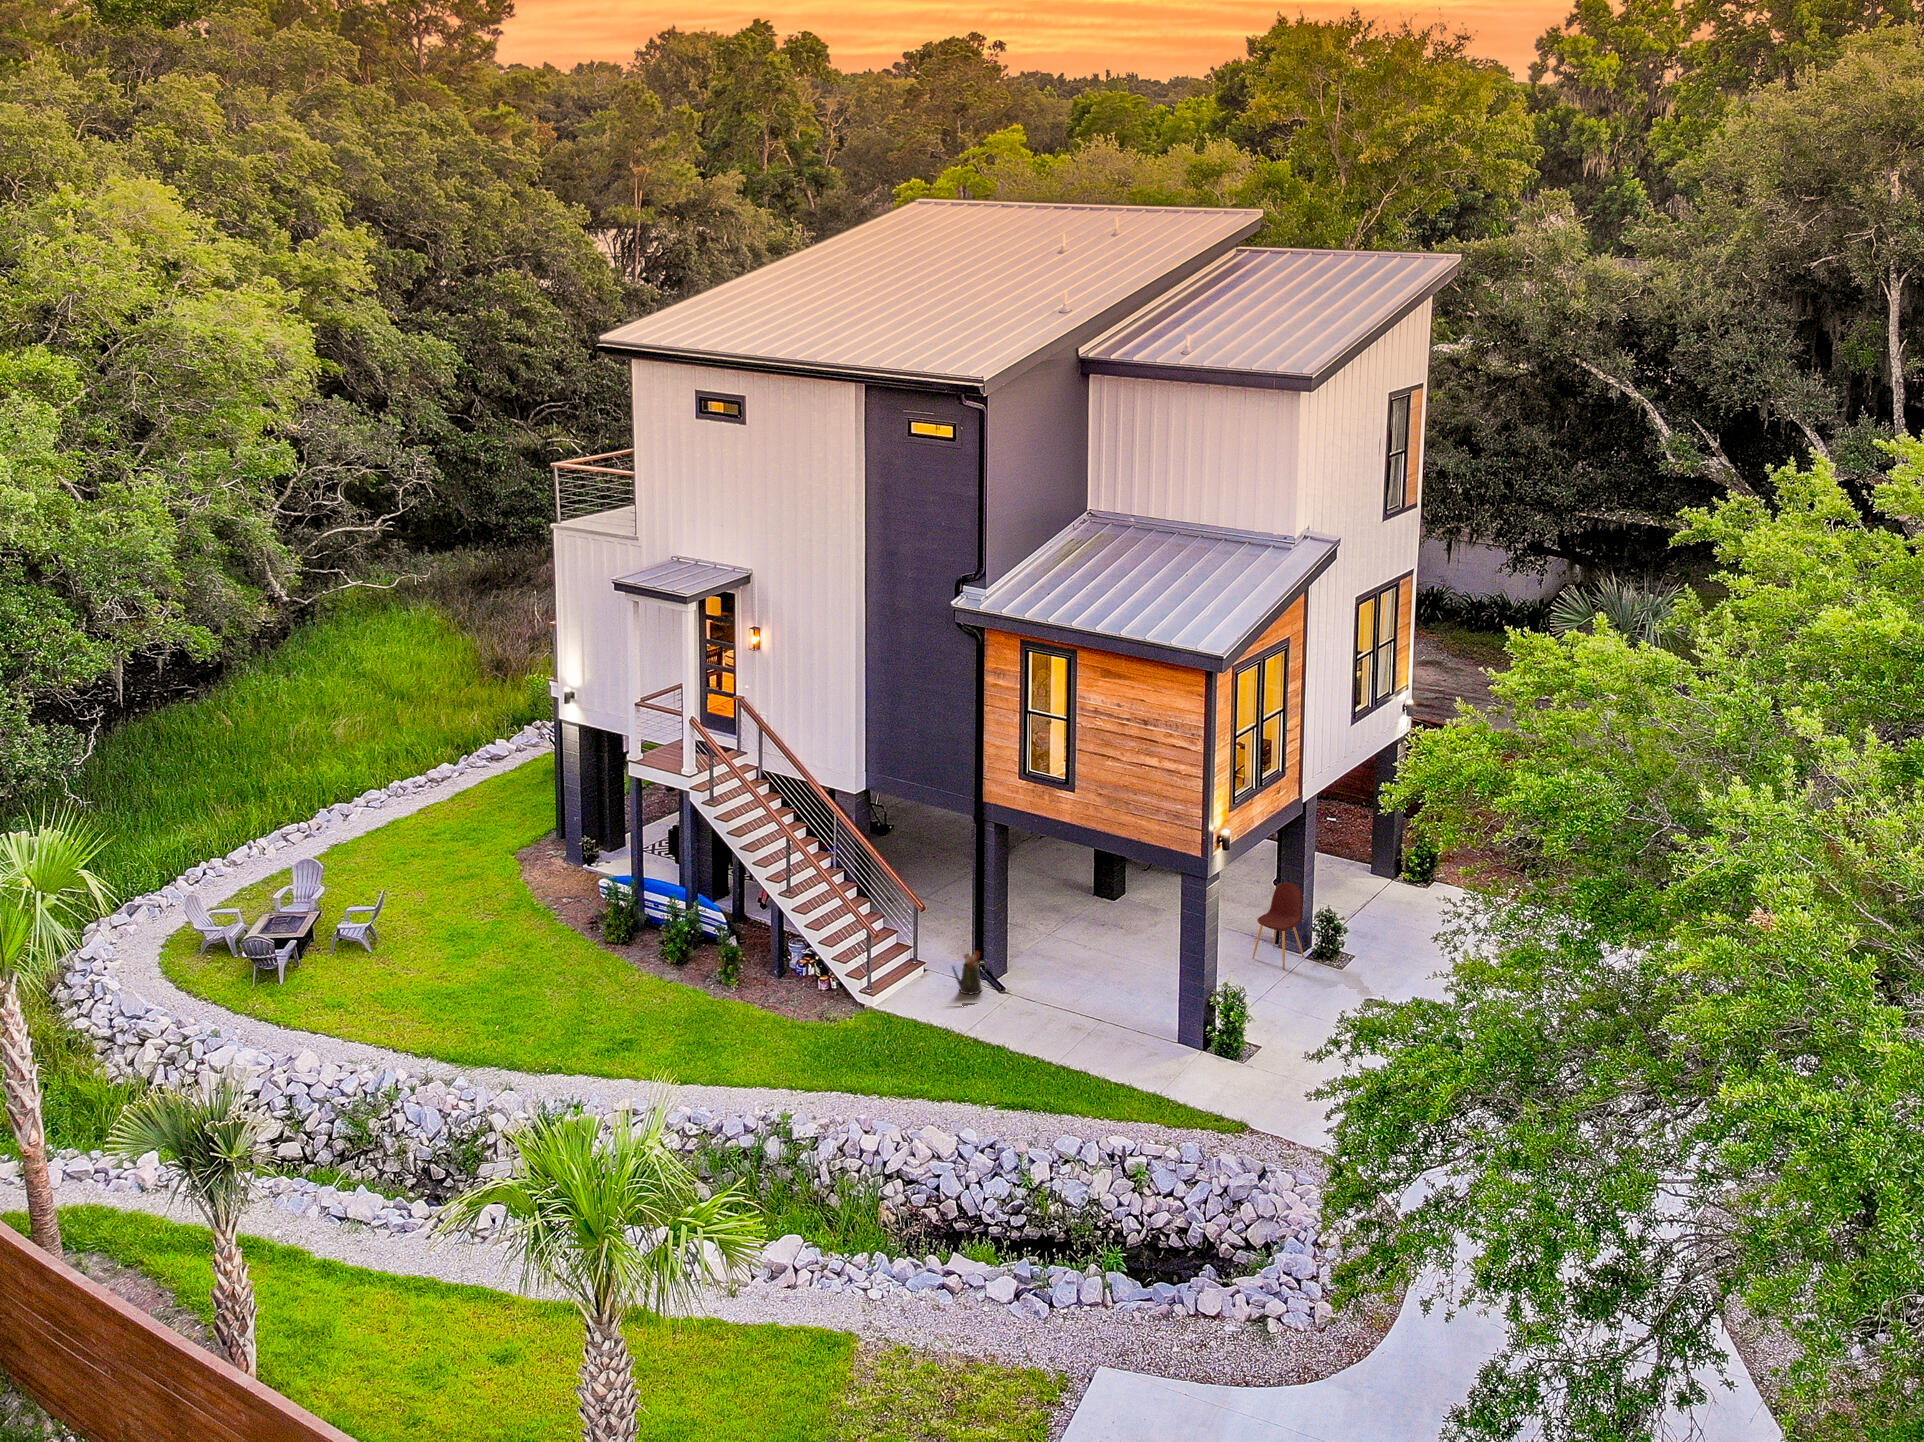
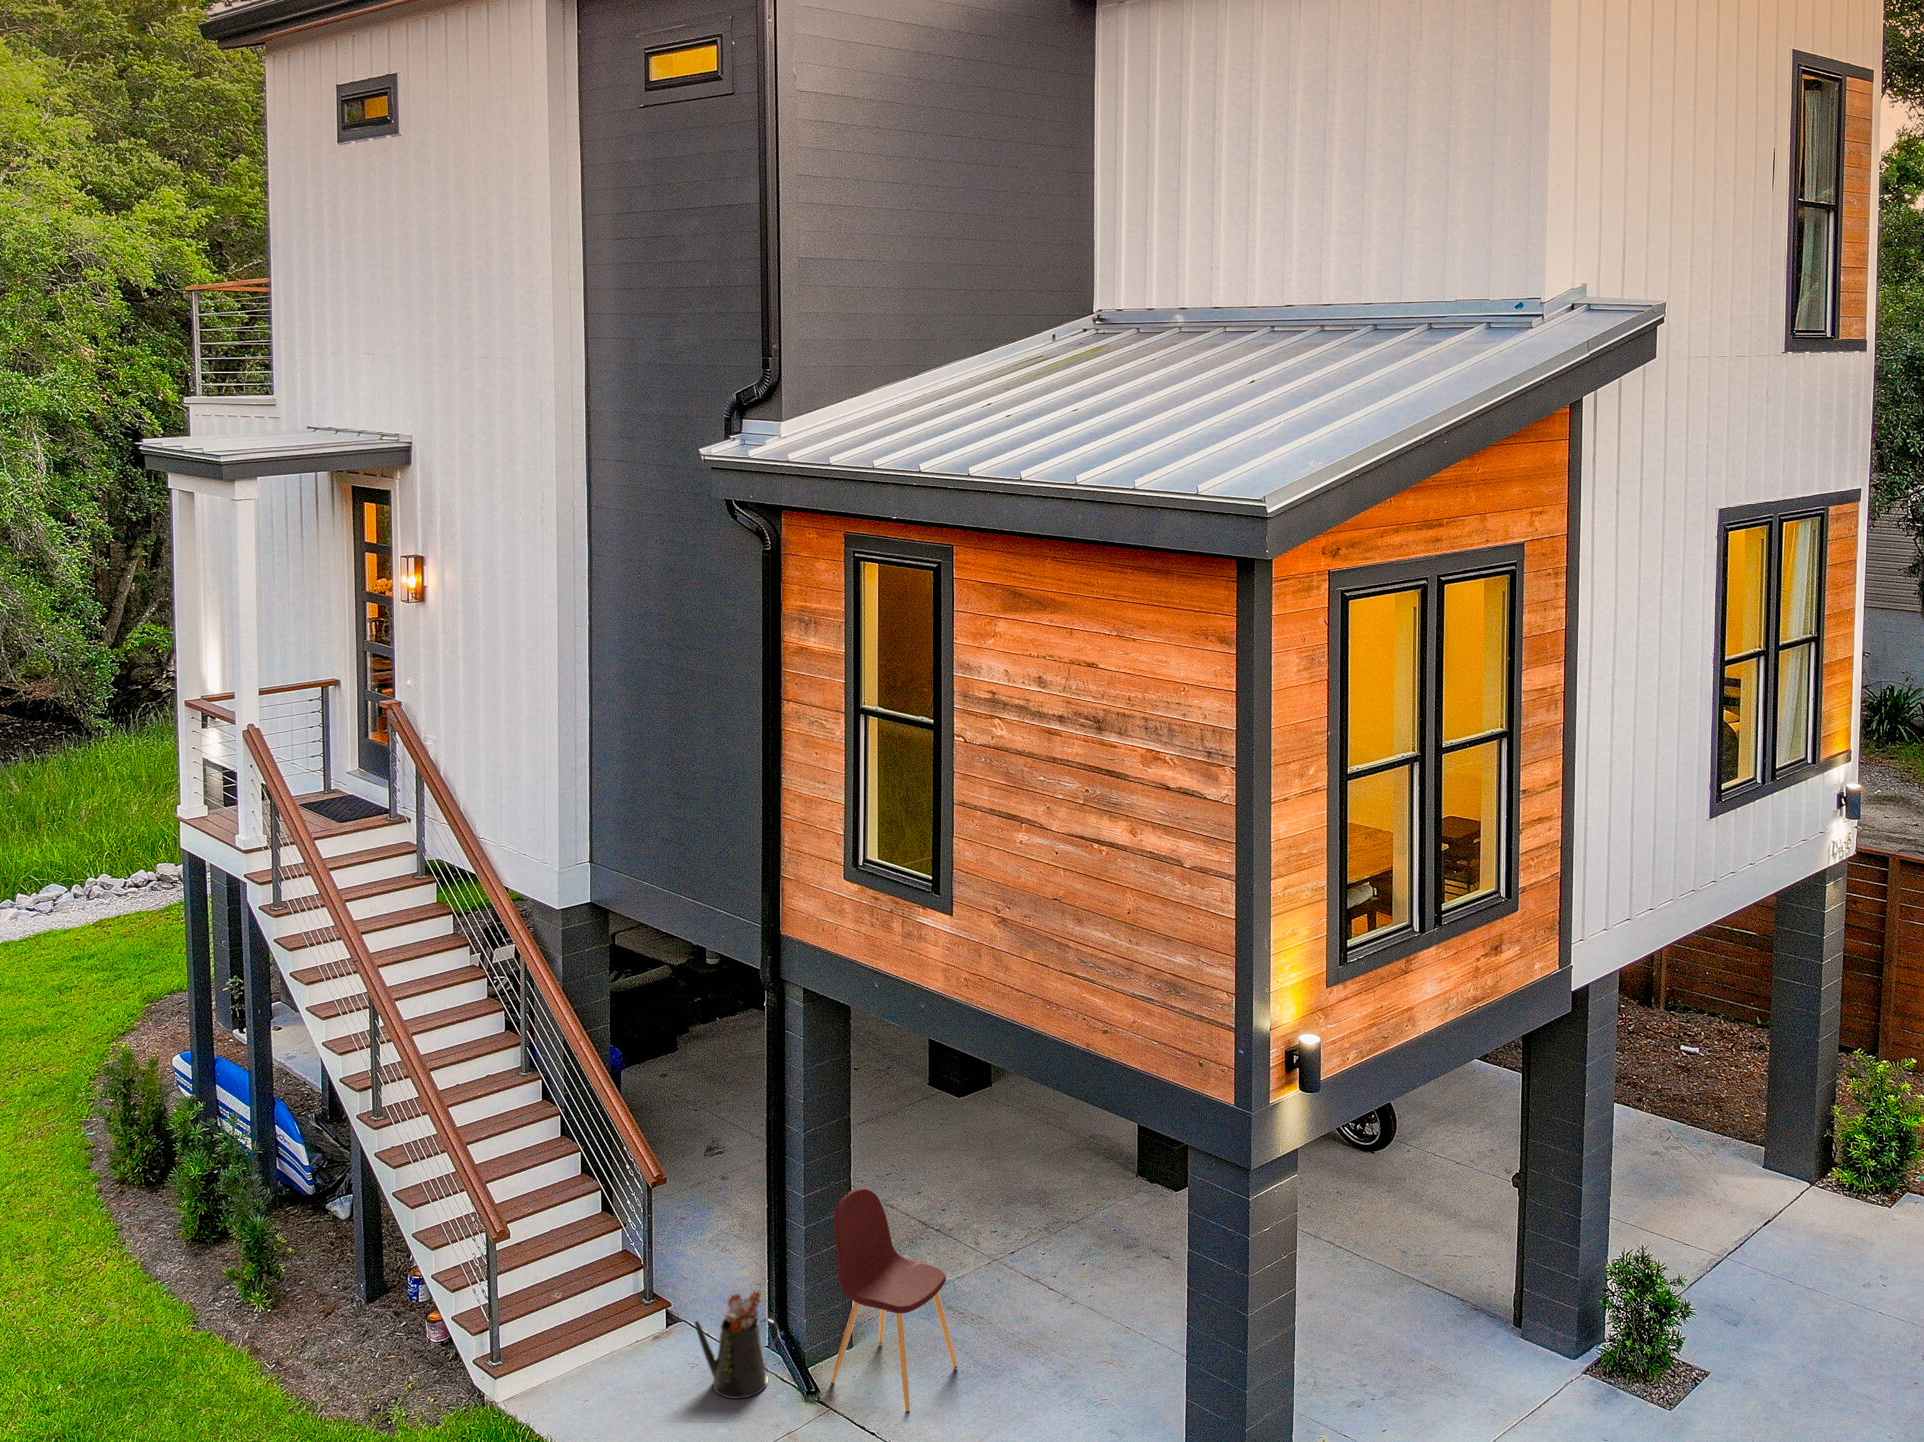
chair: present [1252,882,1304,969] -> present [831,1188,958,1413]

